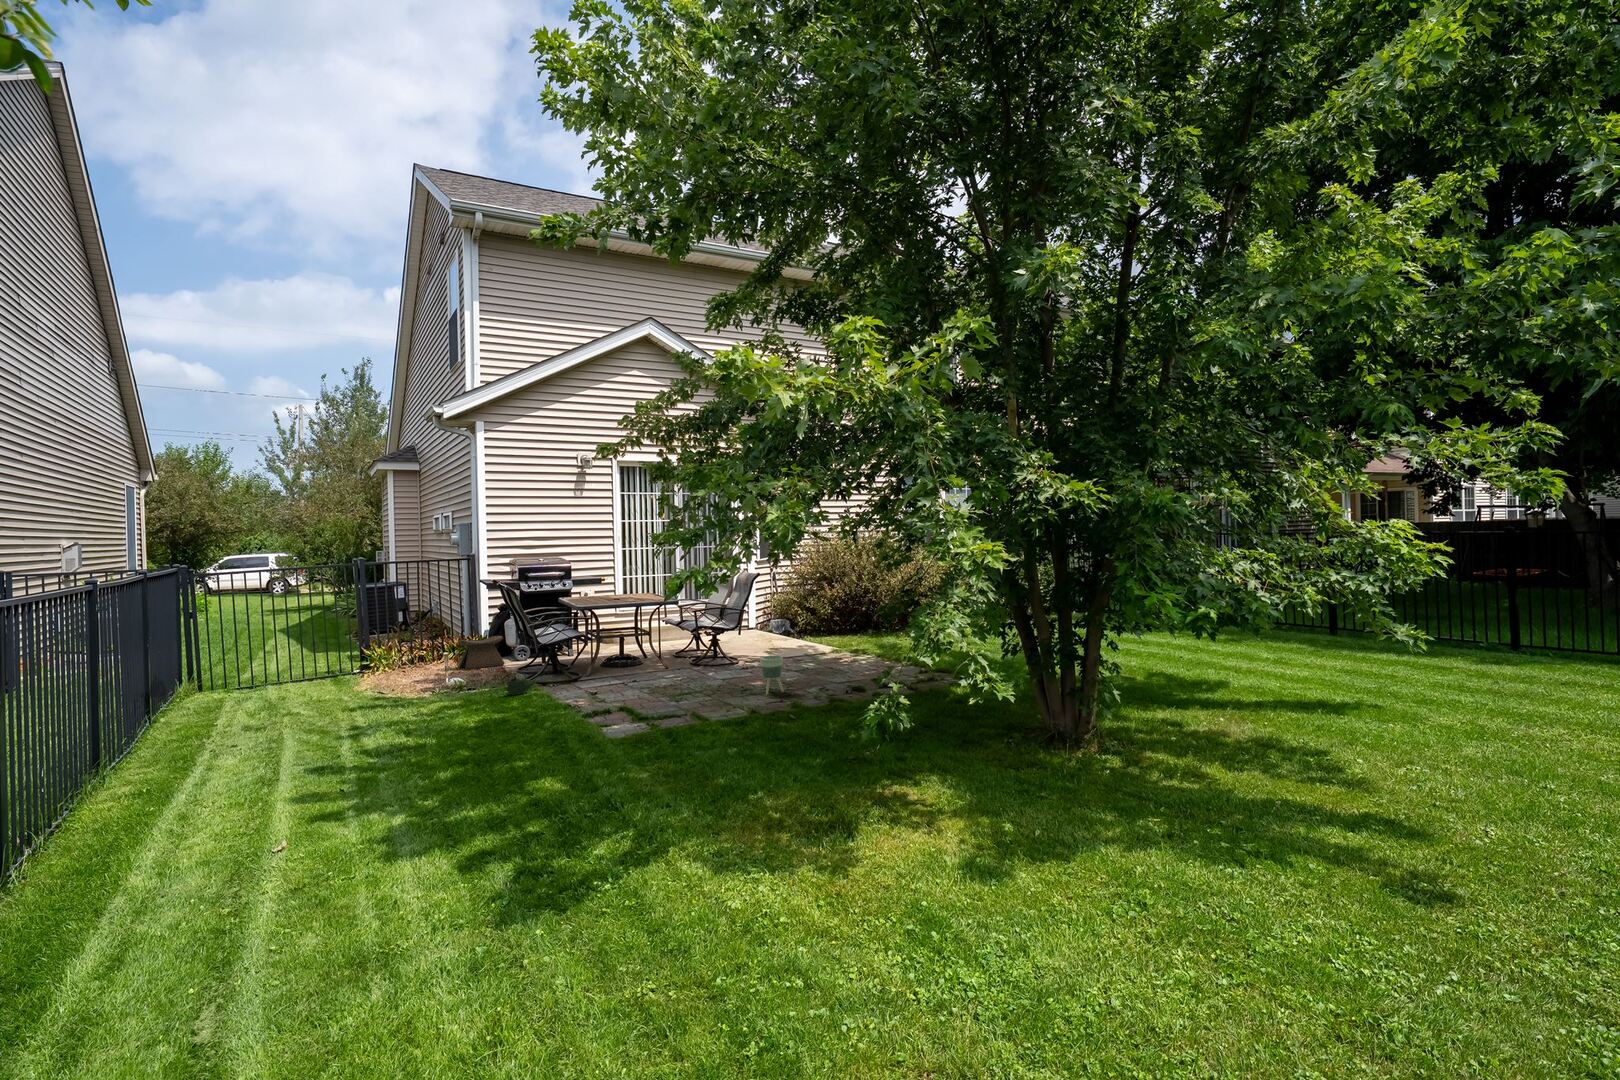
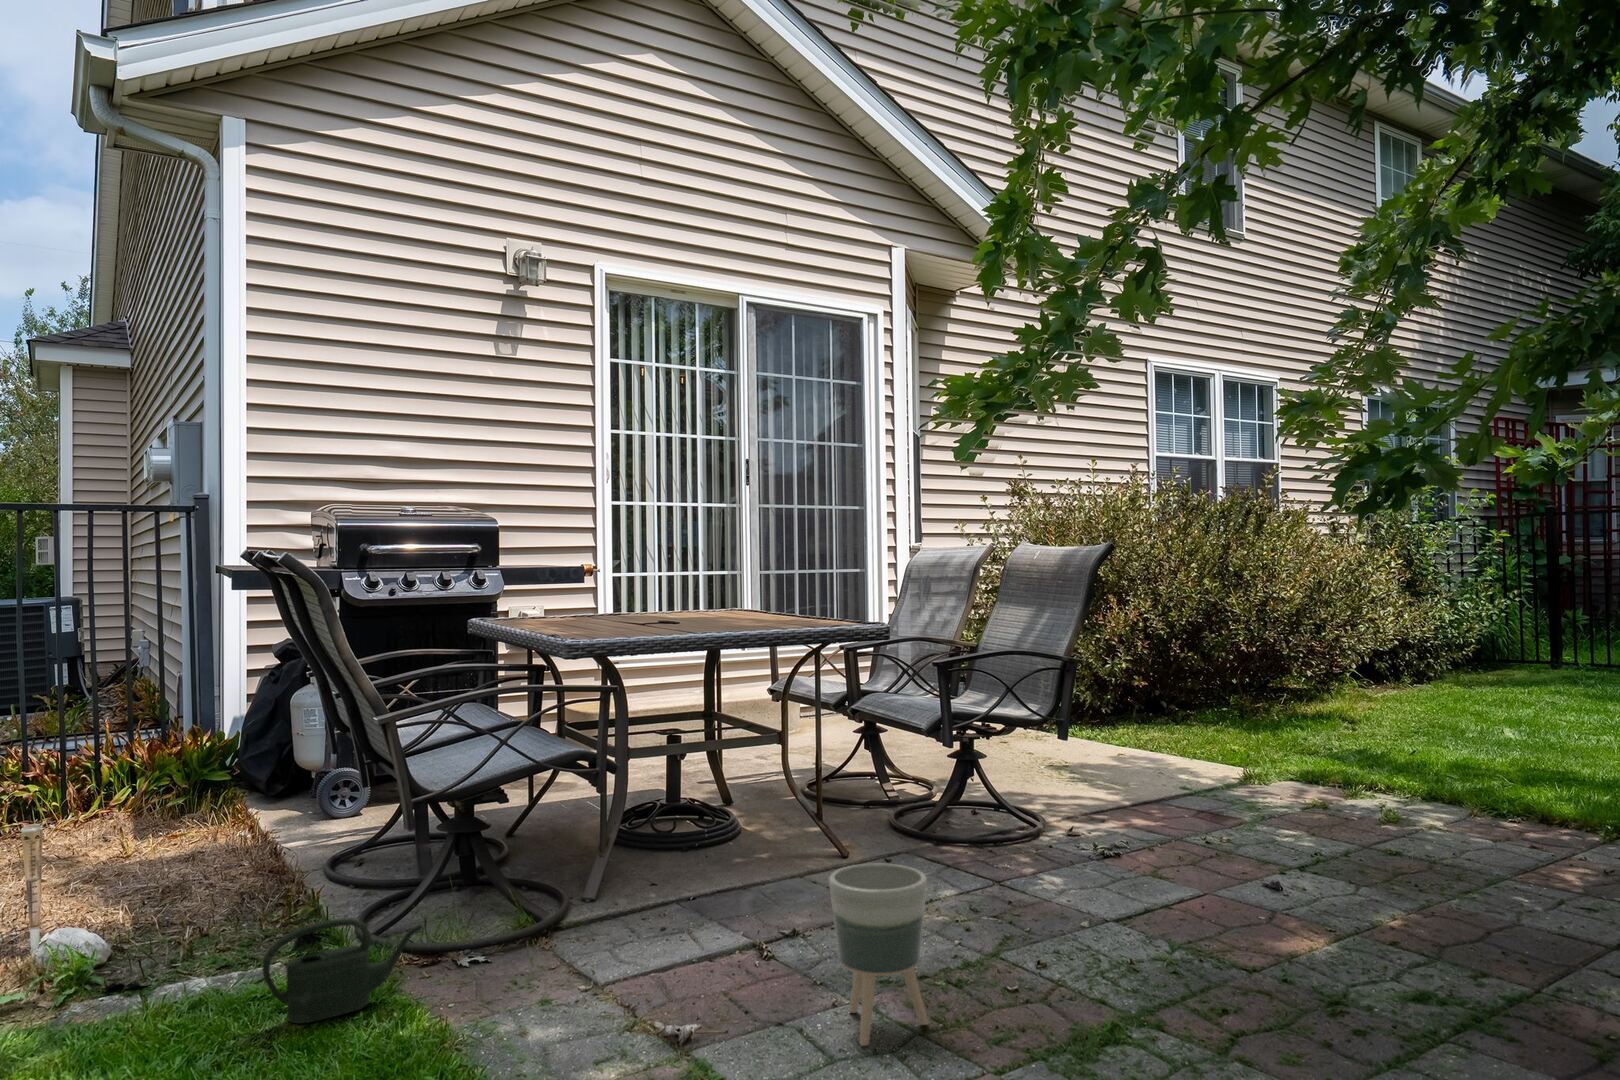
stool: present [457,636,505,670] -> none [134,735,288,850]
planter: present [760,656,784,694] -> present [829,863,928,1046]

